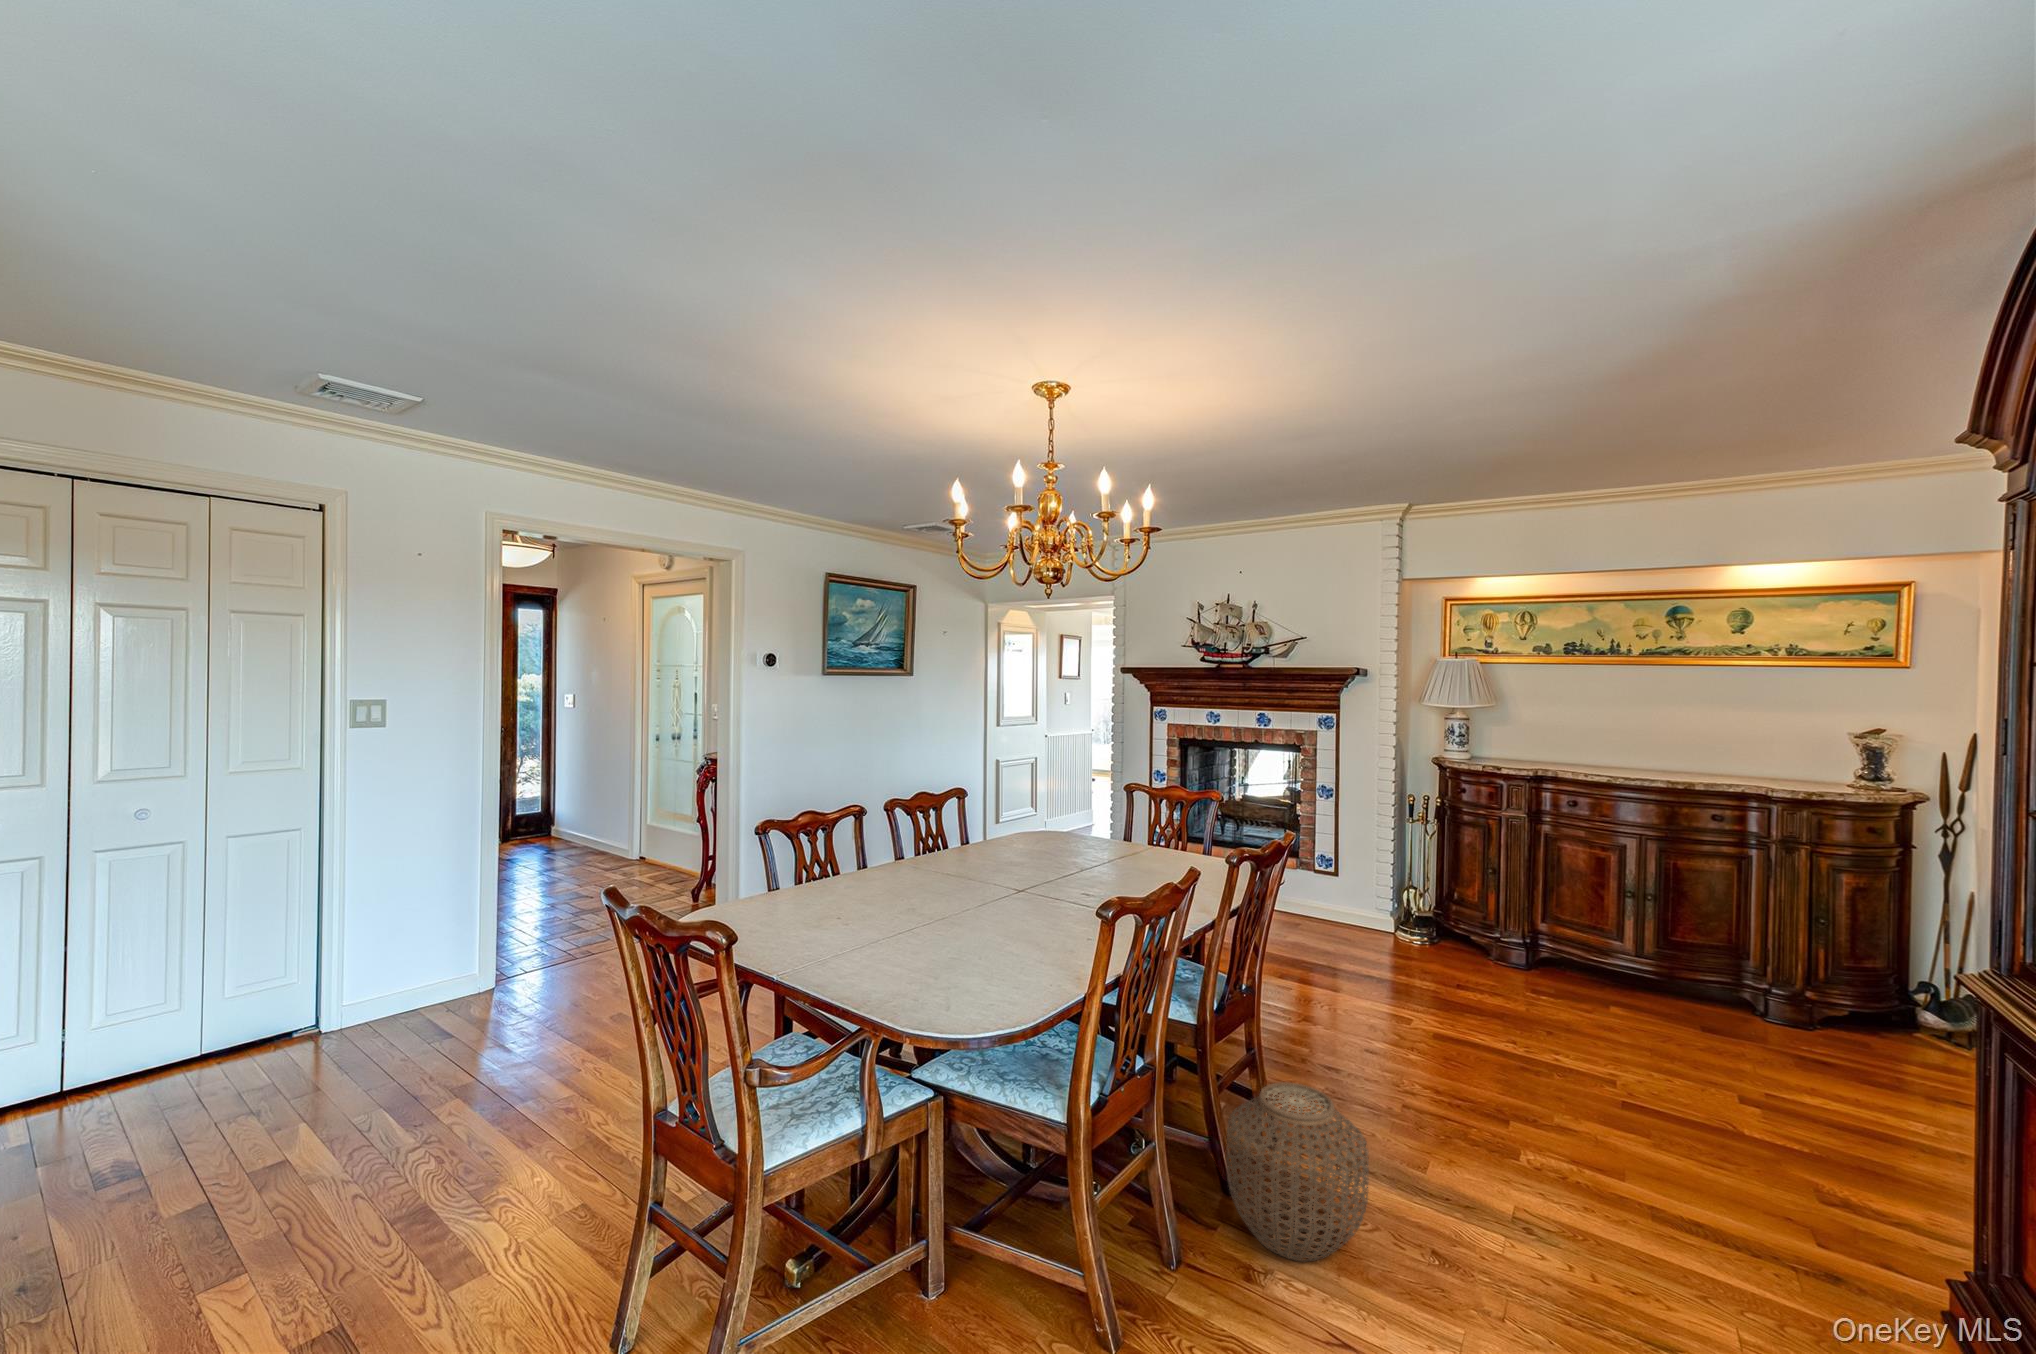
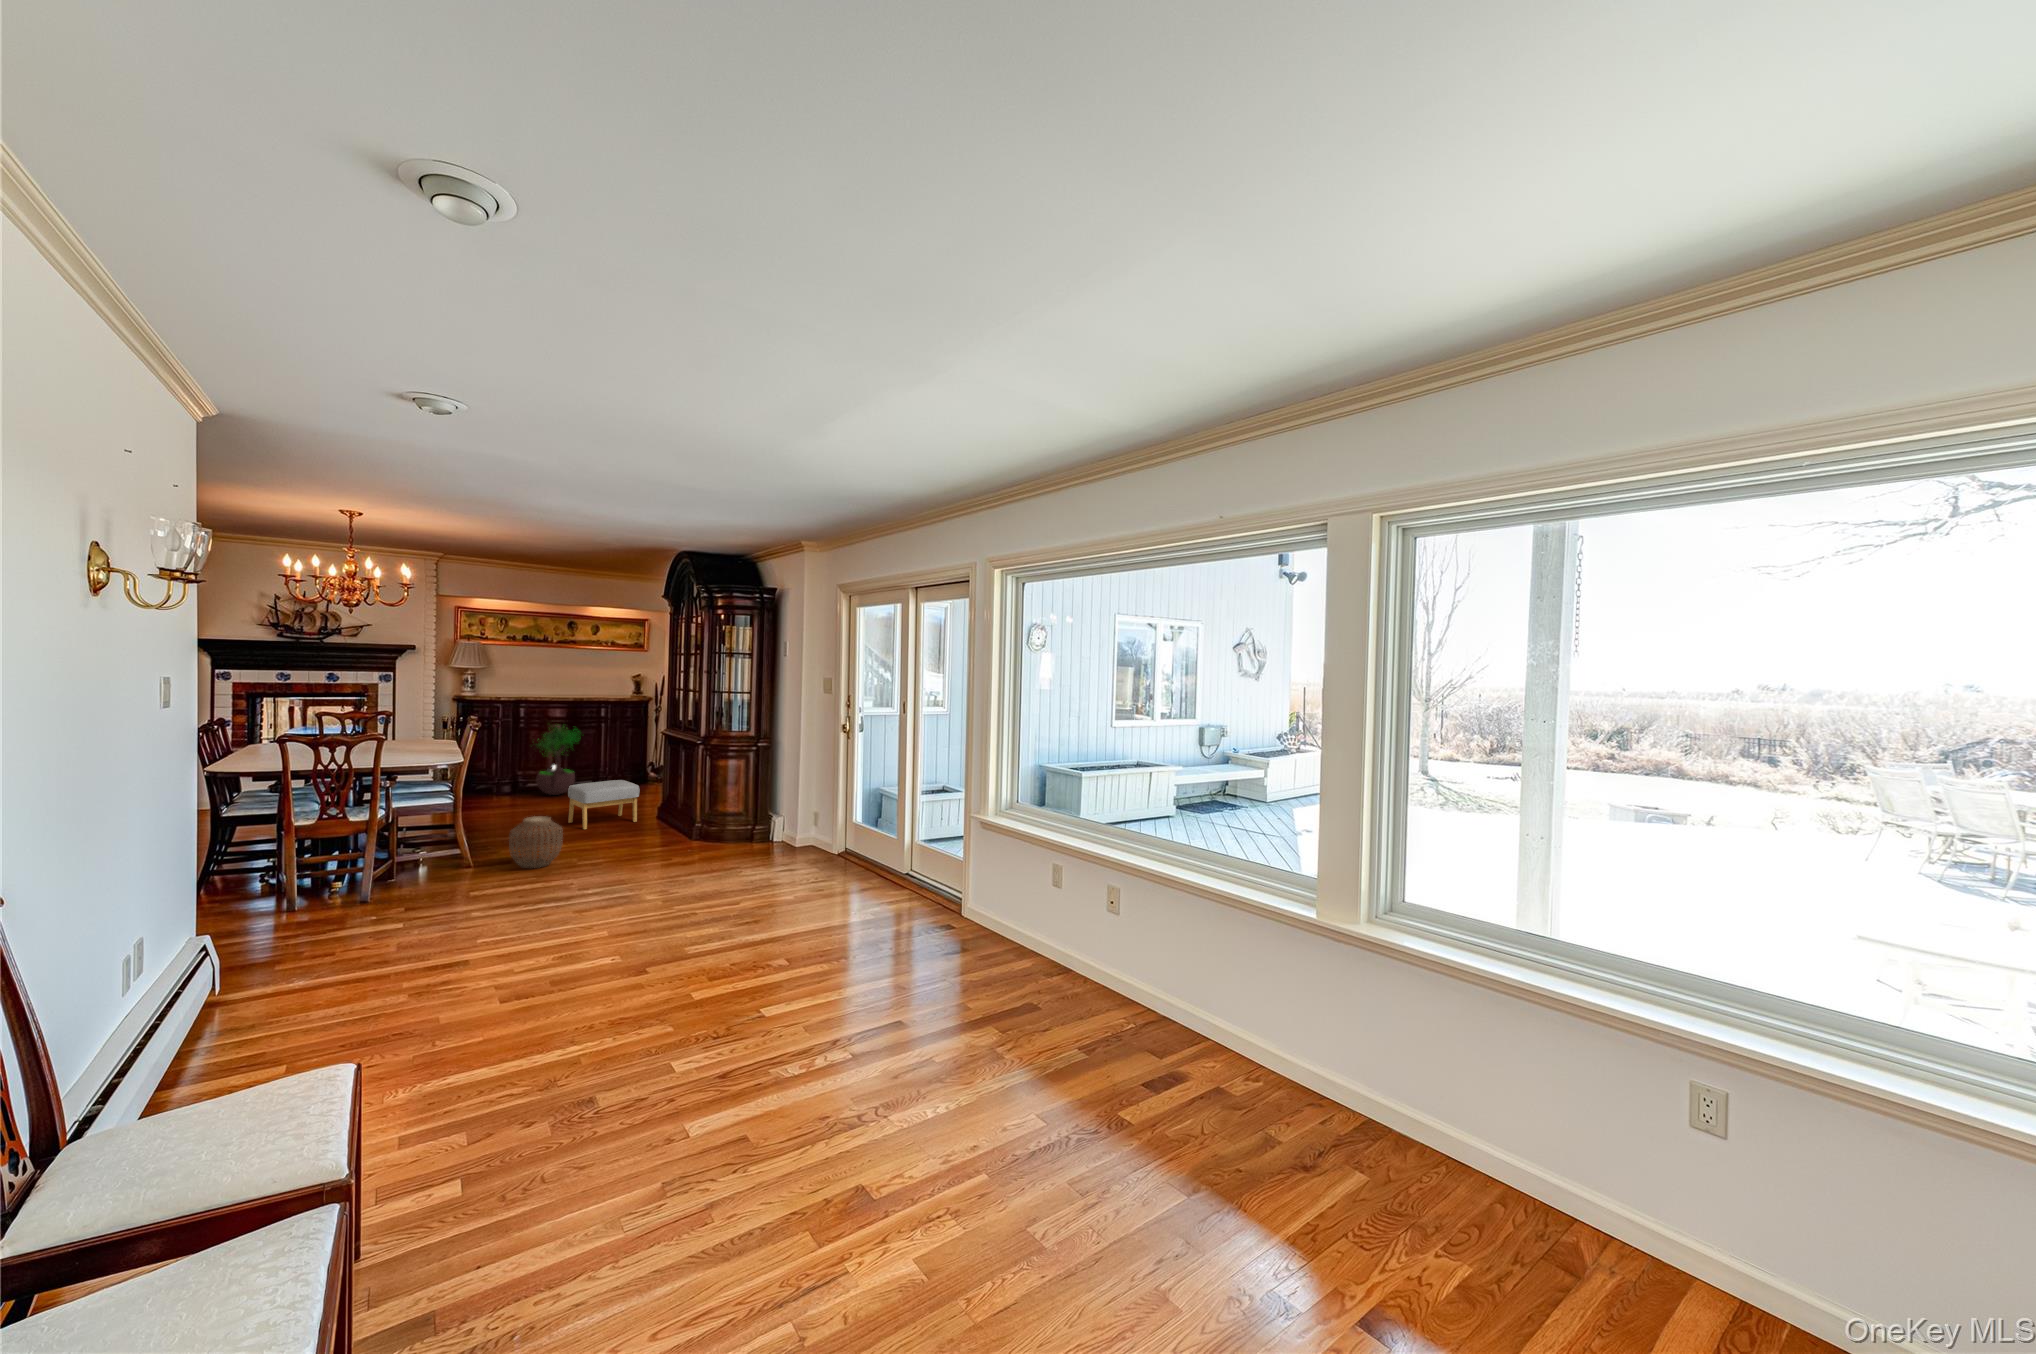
potted tree: none [1540,821,1671,1004] -> present [536,725,577,795]
footstool: none [1547,1003,1770,1195] -> present [568,780,639,829]

